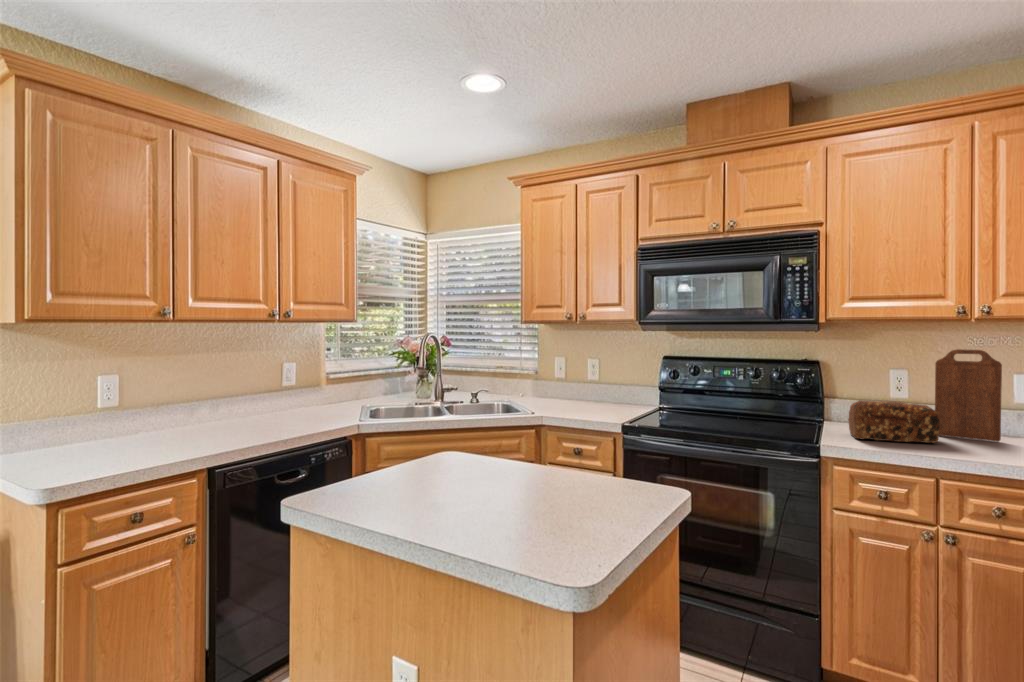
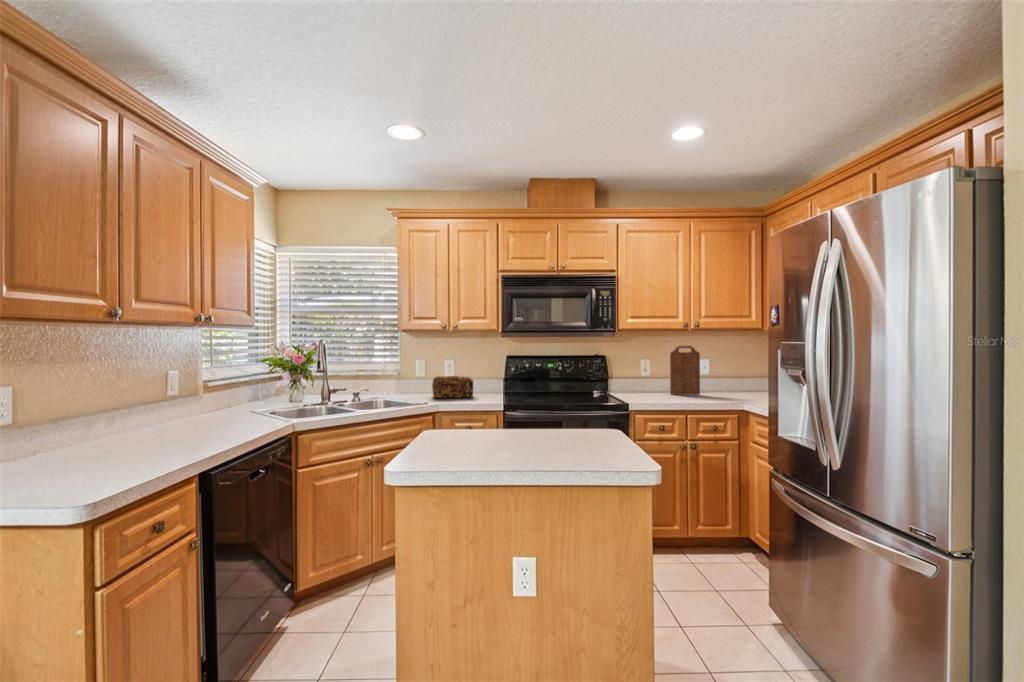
bread loaf: present [848,400,940,443] -> present [432,376,473,398]

